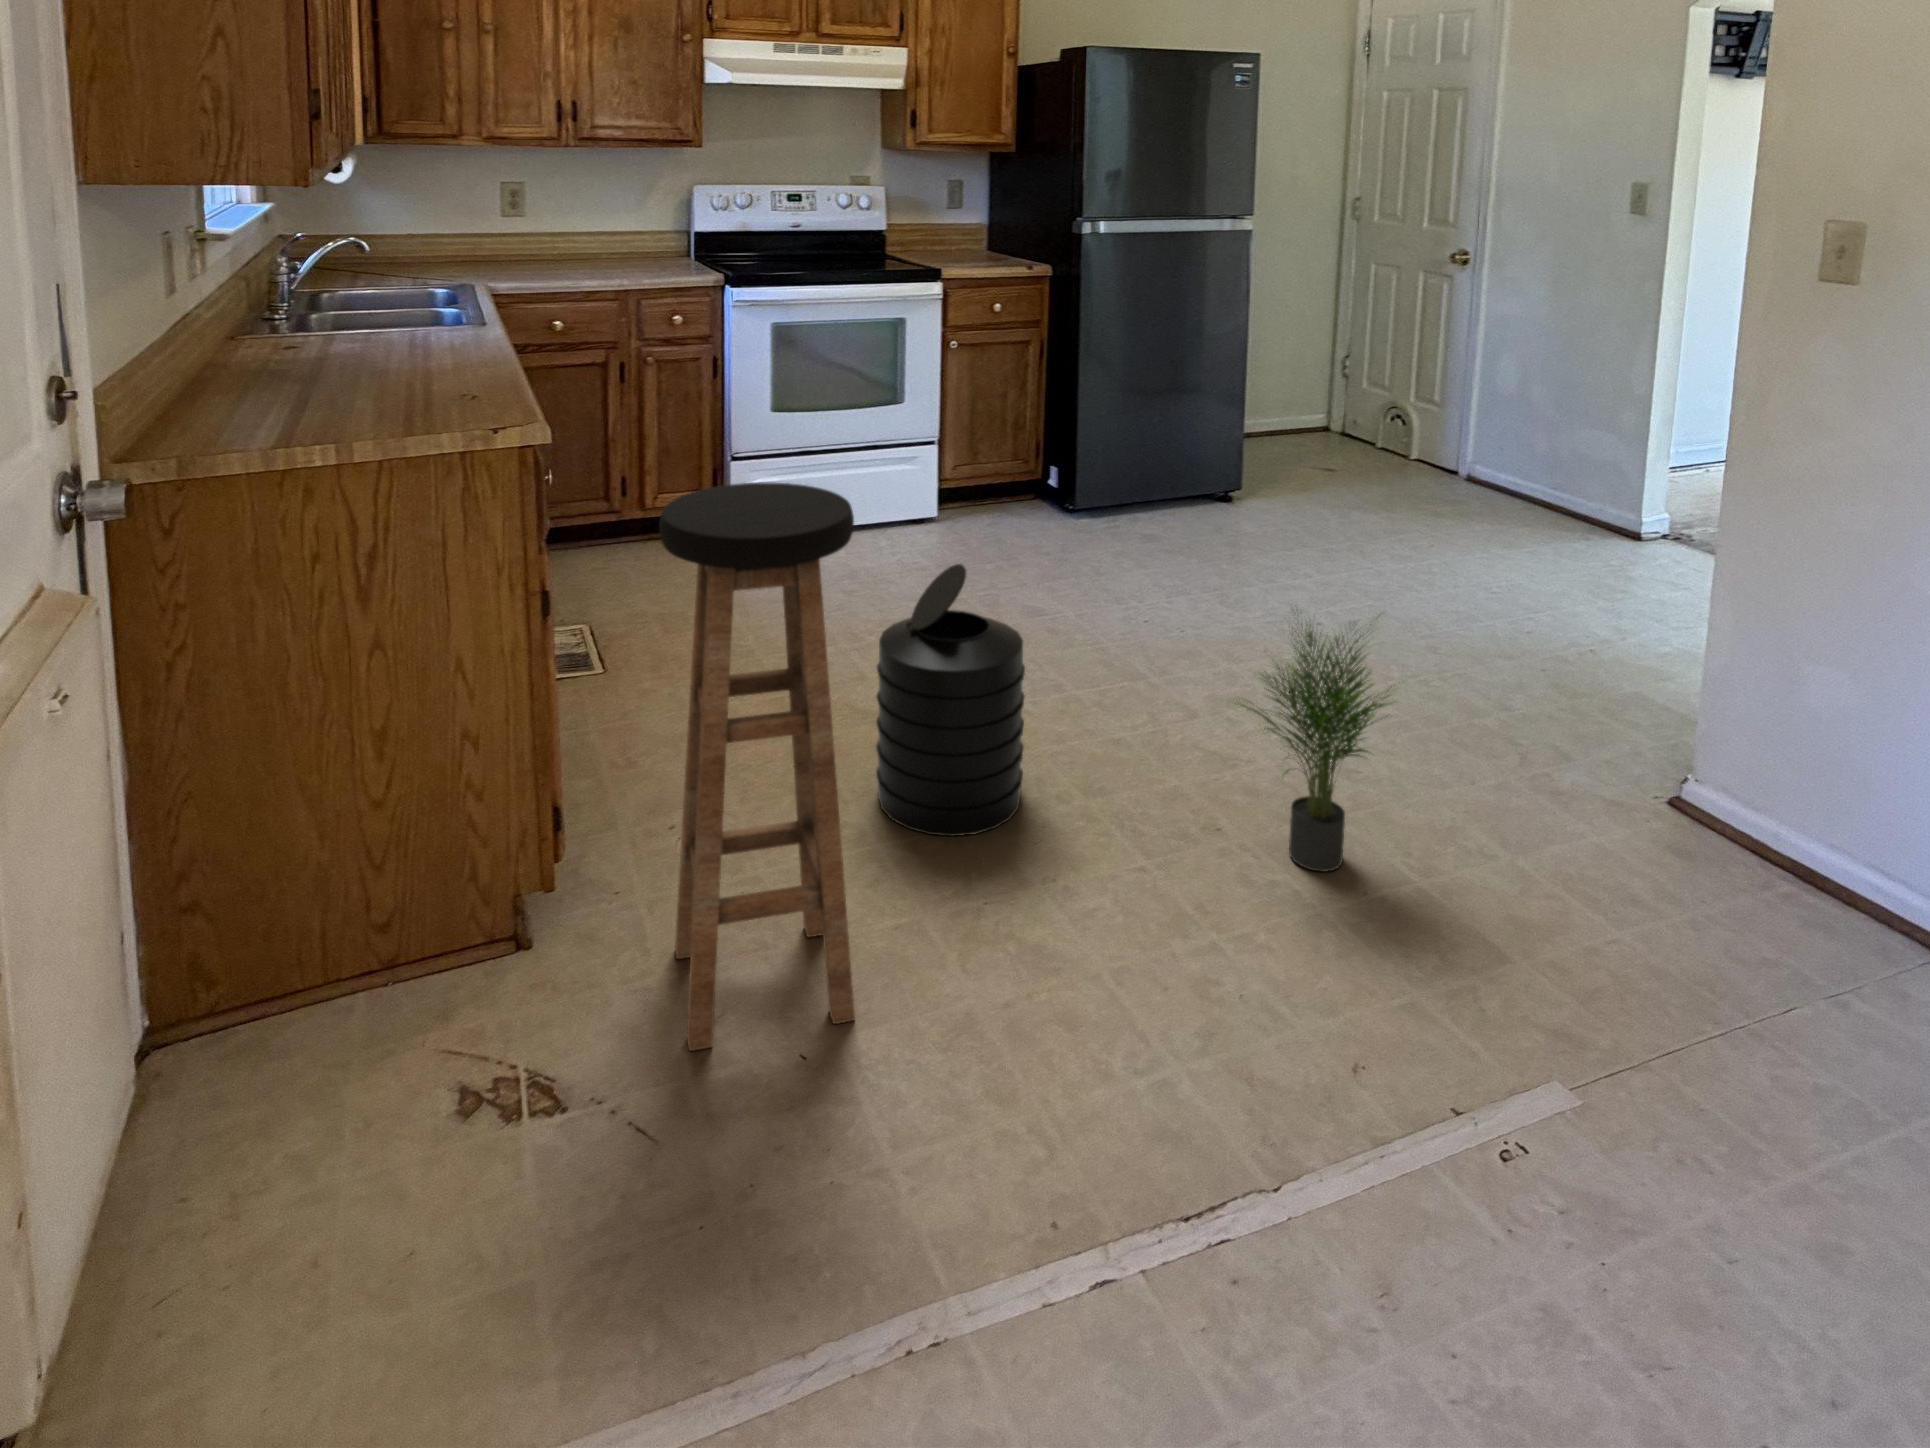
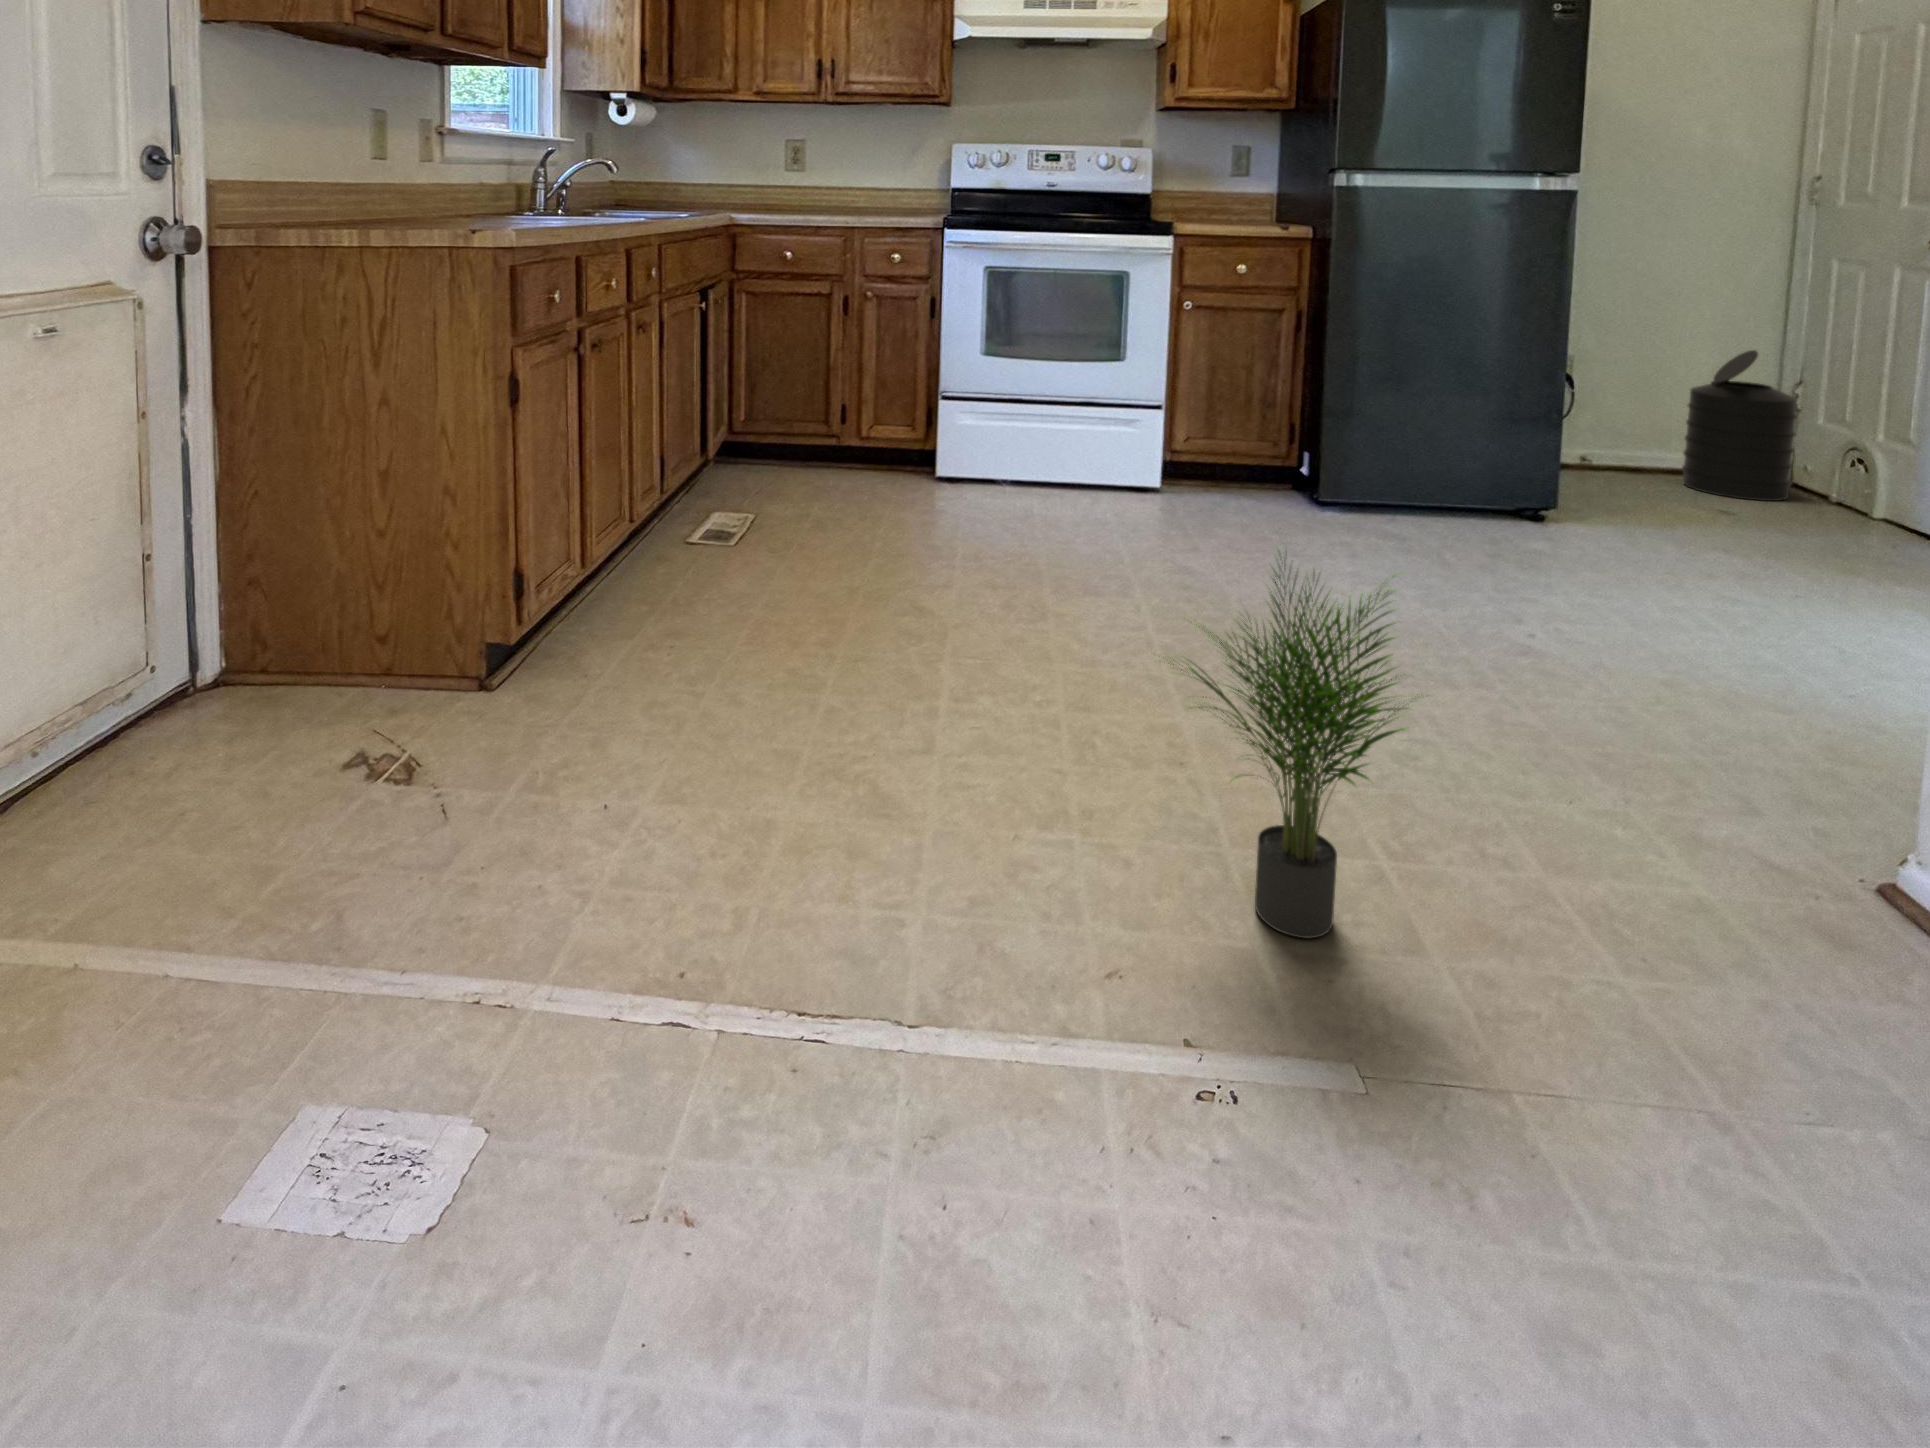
bar stool: present [659,483,855,1051] -> none [409,293,652,897]
trash can: present [876,564,1025,836] -> present [1682,350,1798,501]

